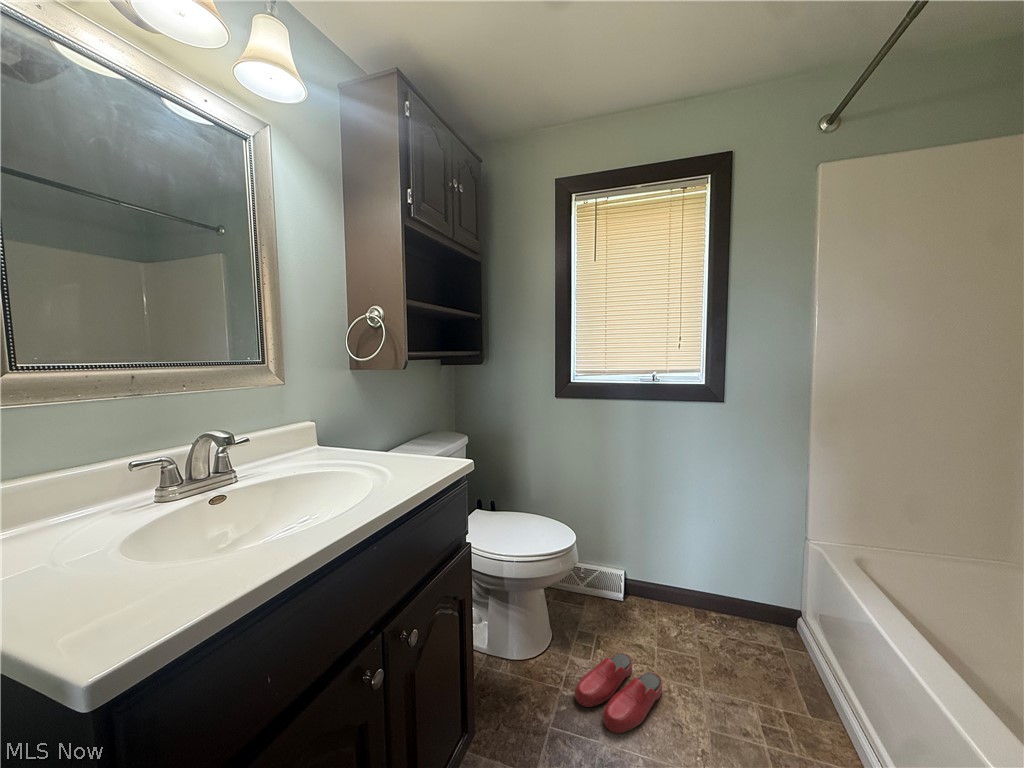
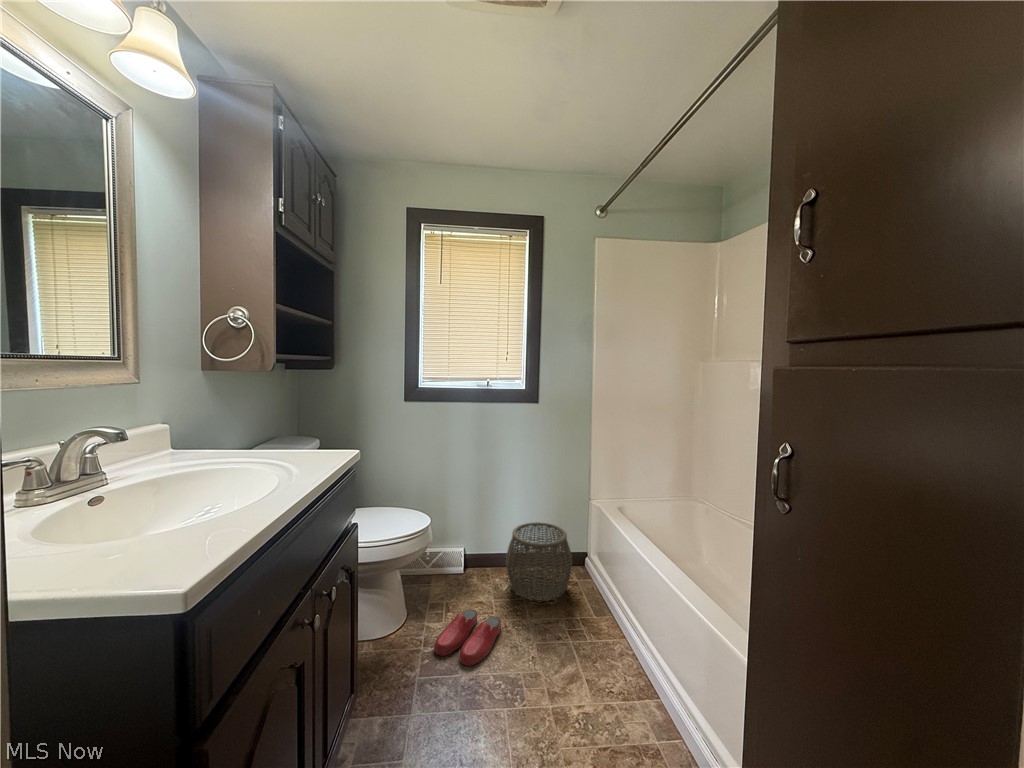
woven basket: none [674,558,774,672] -> present [506,522,572,602]

